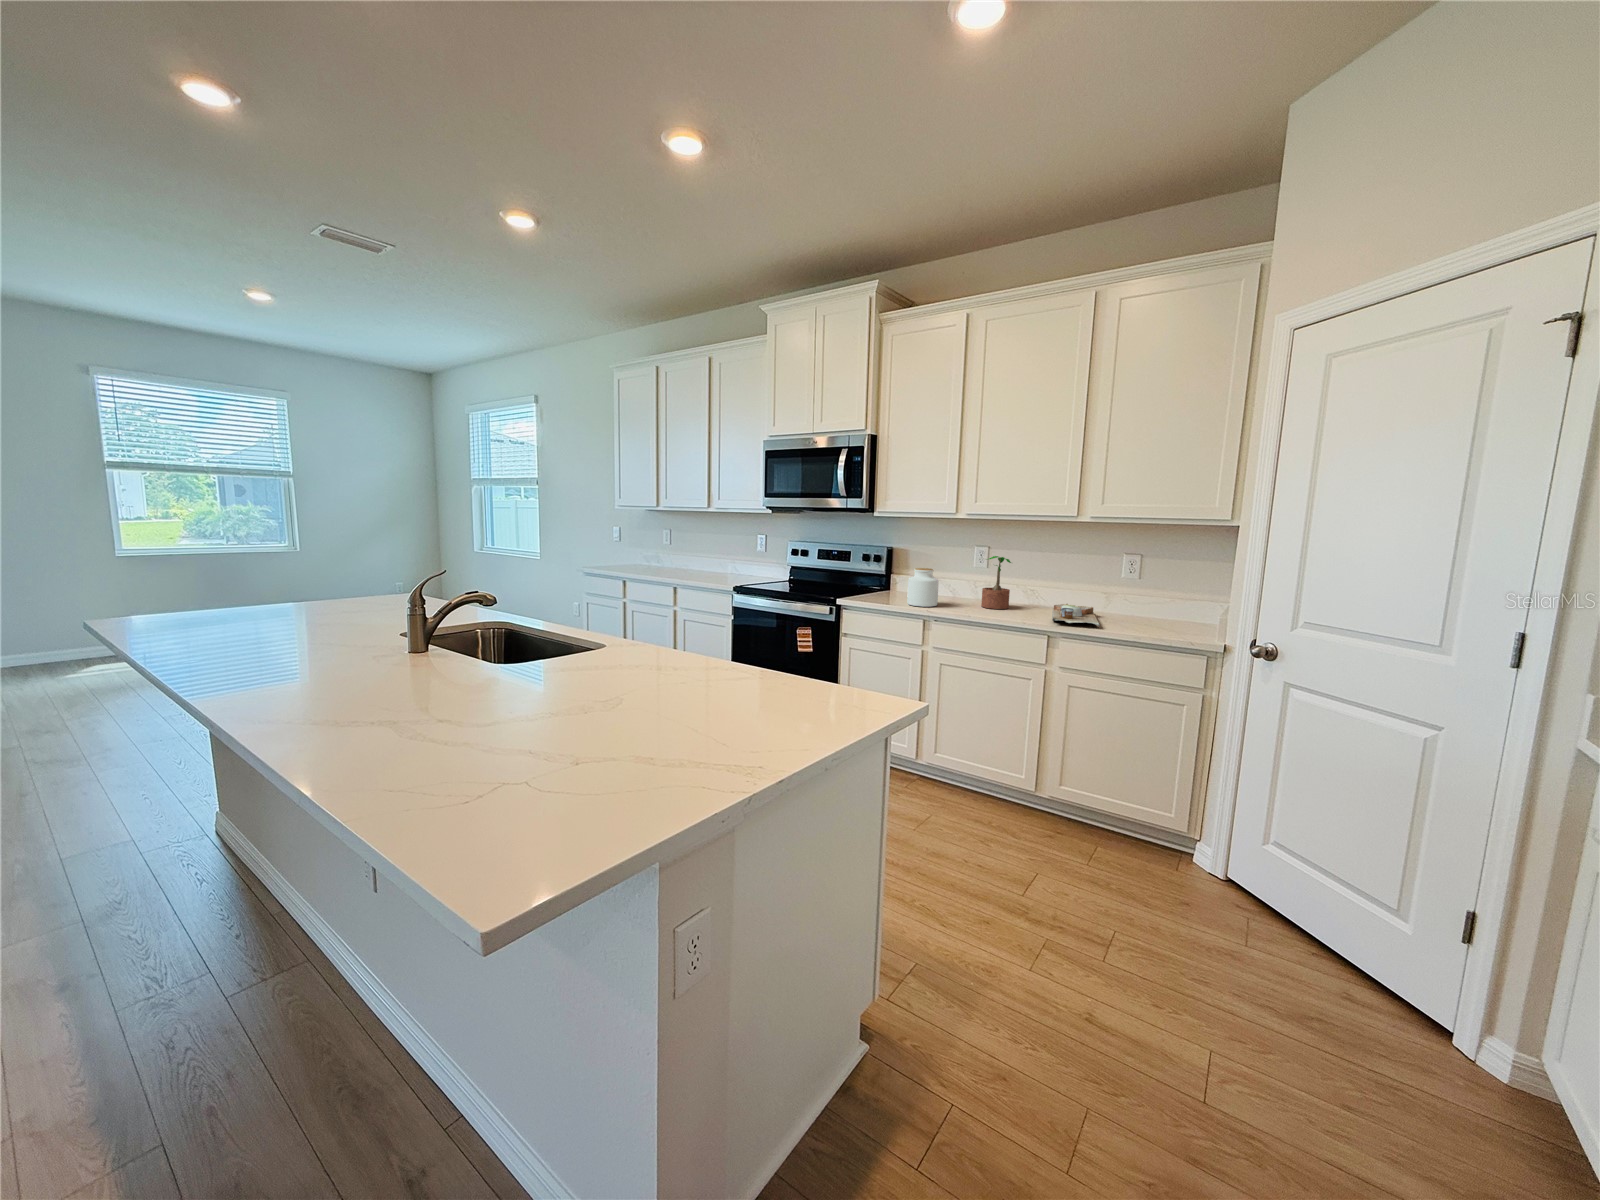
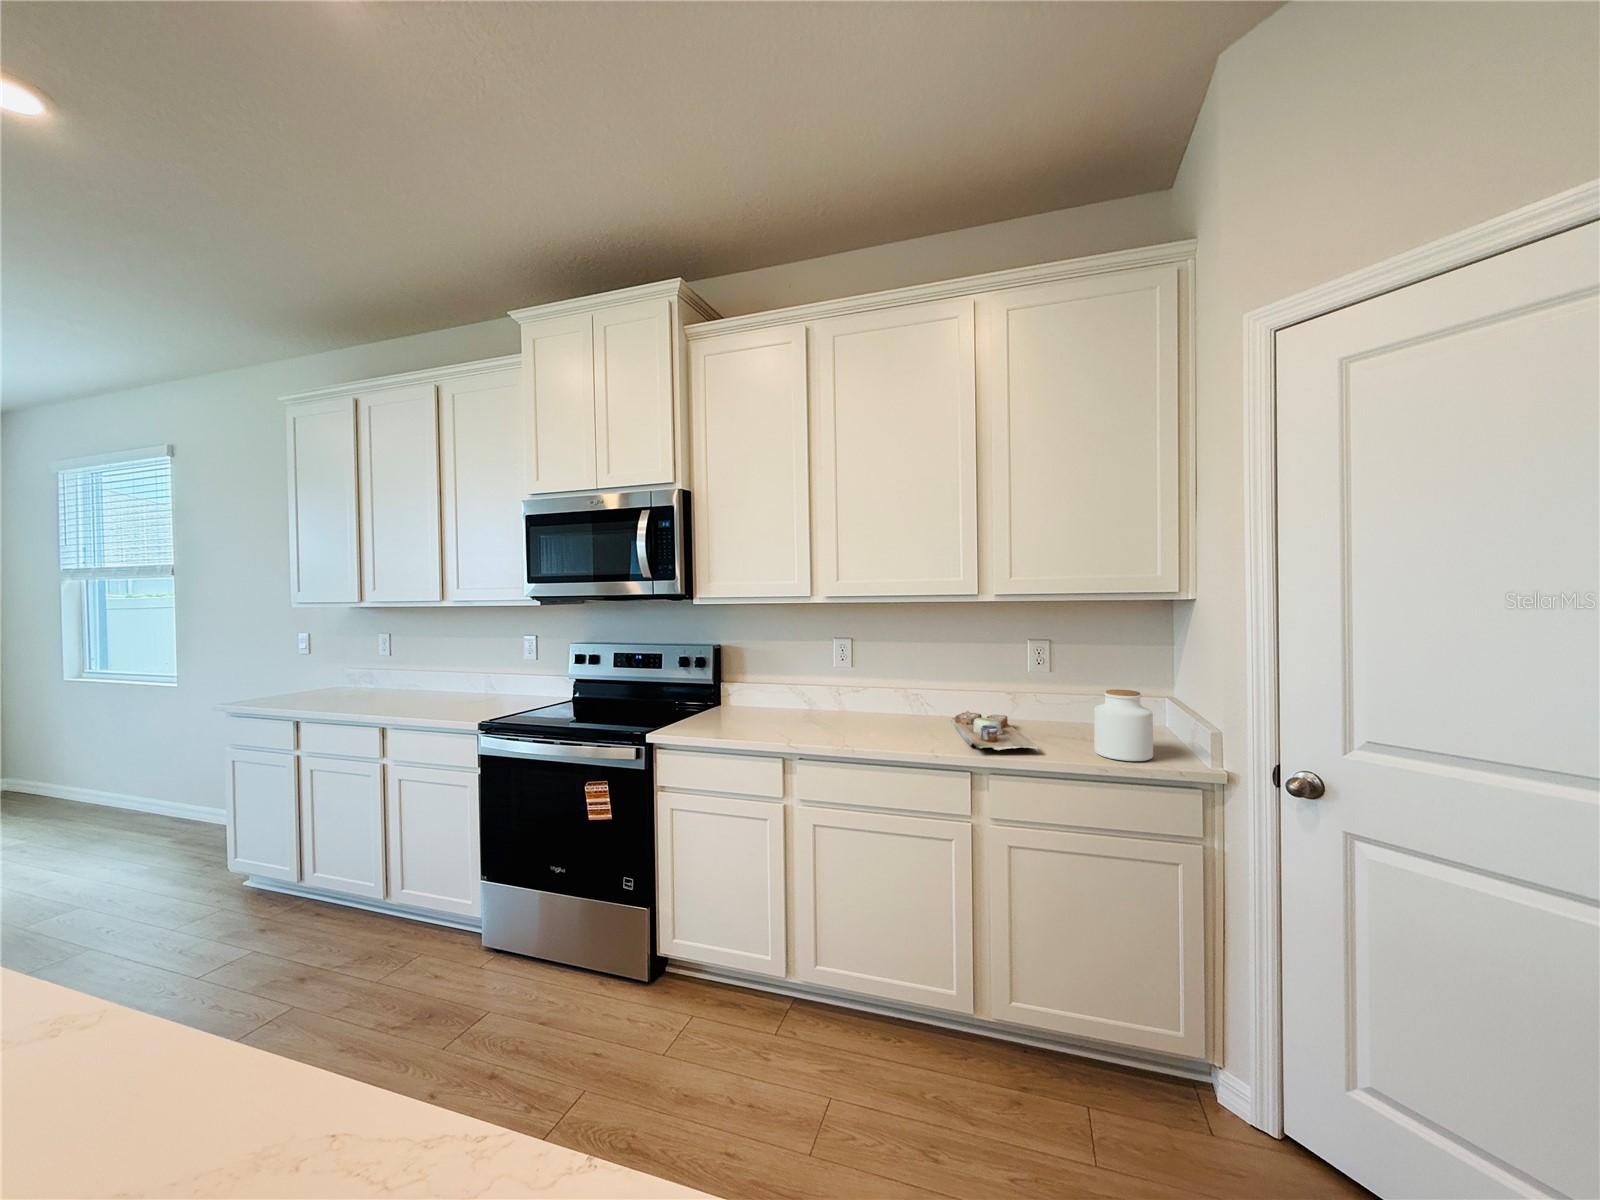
potted plant: present [981,556,1011,609] -> none [856,653,897,729]
jar: present [907,568,939,607] -> present [1094,689,1153,761]

